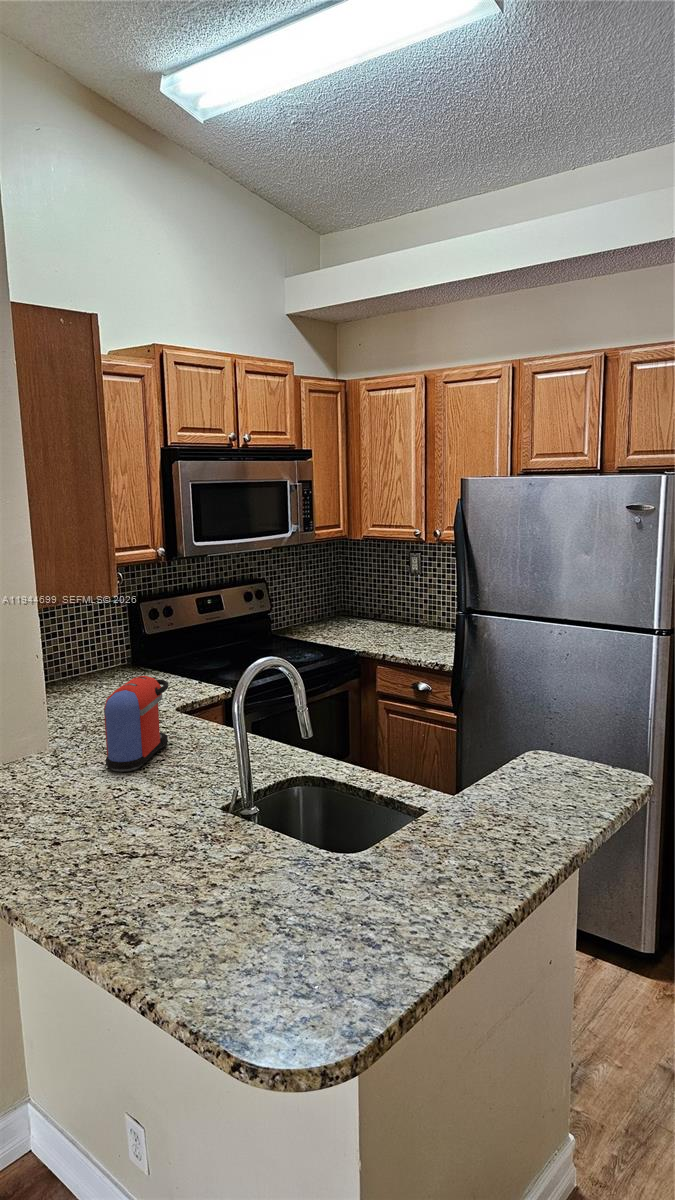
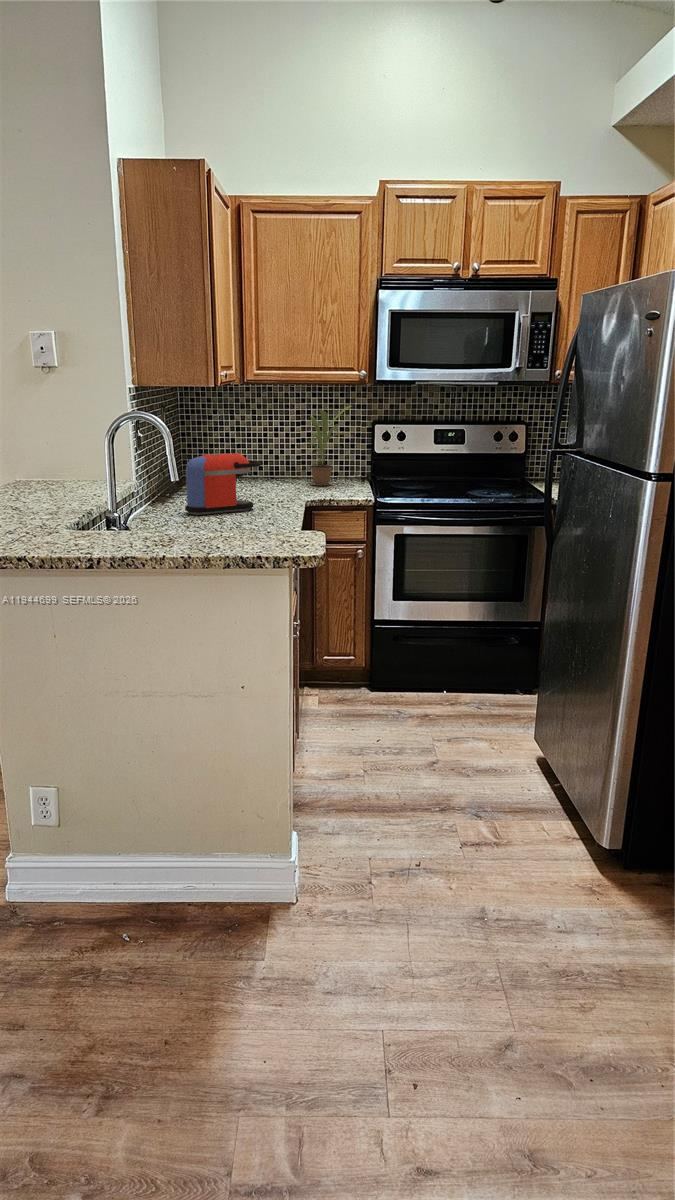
potted plant: none [79,587,147,688] -> present [310,406,350,486]

